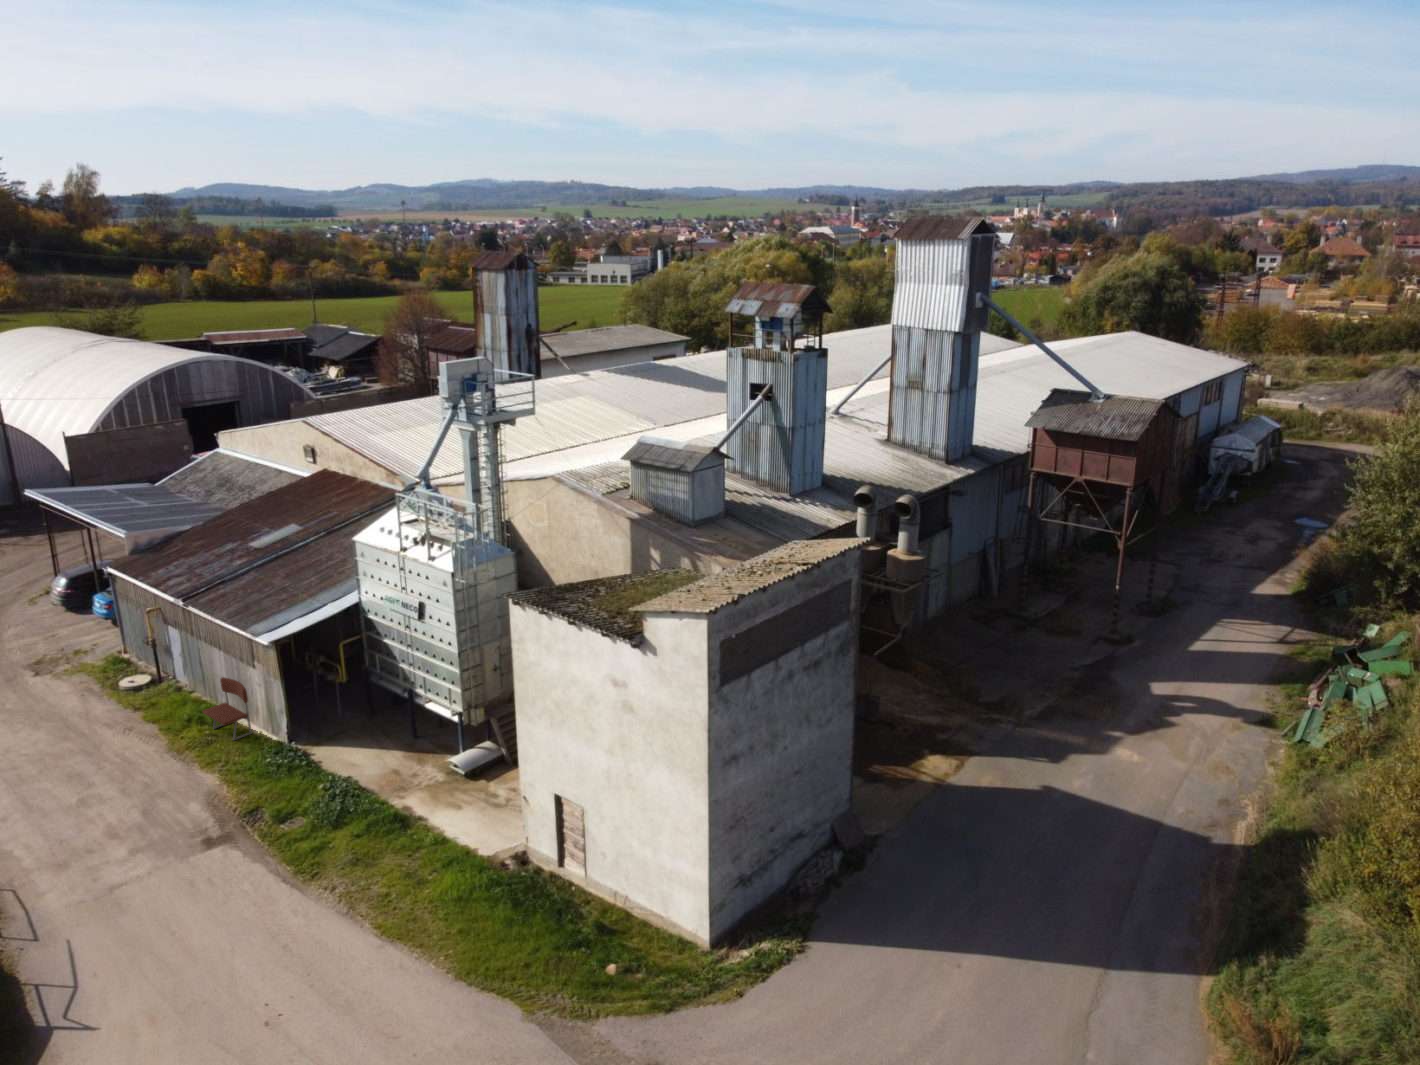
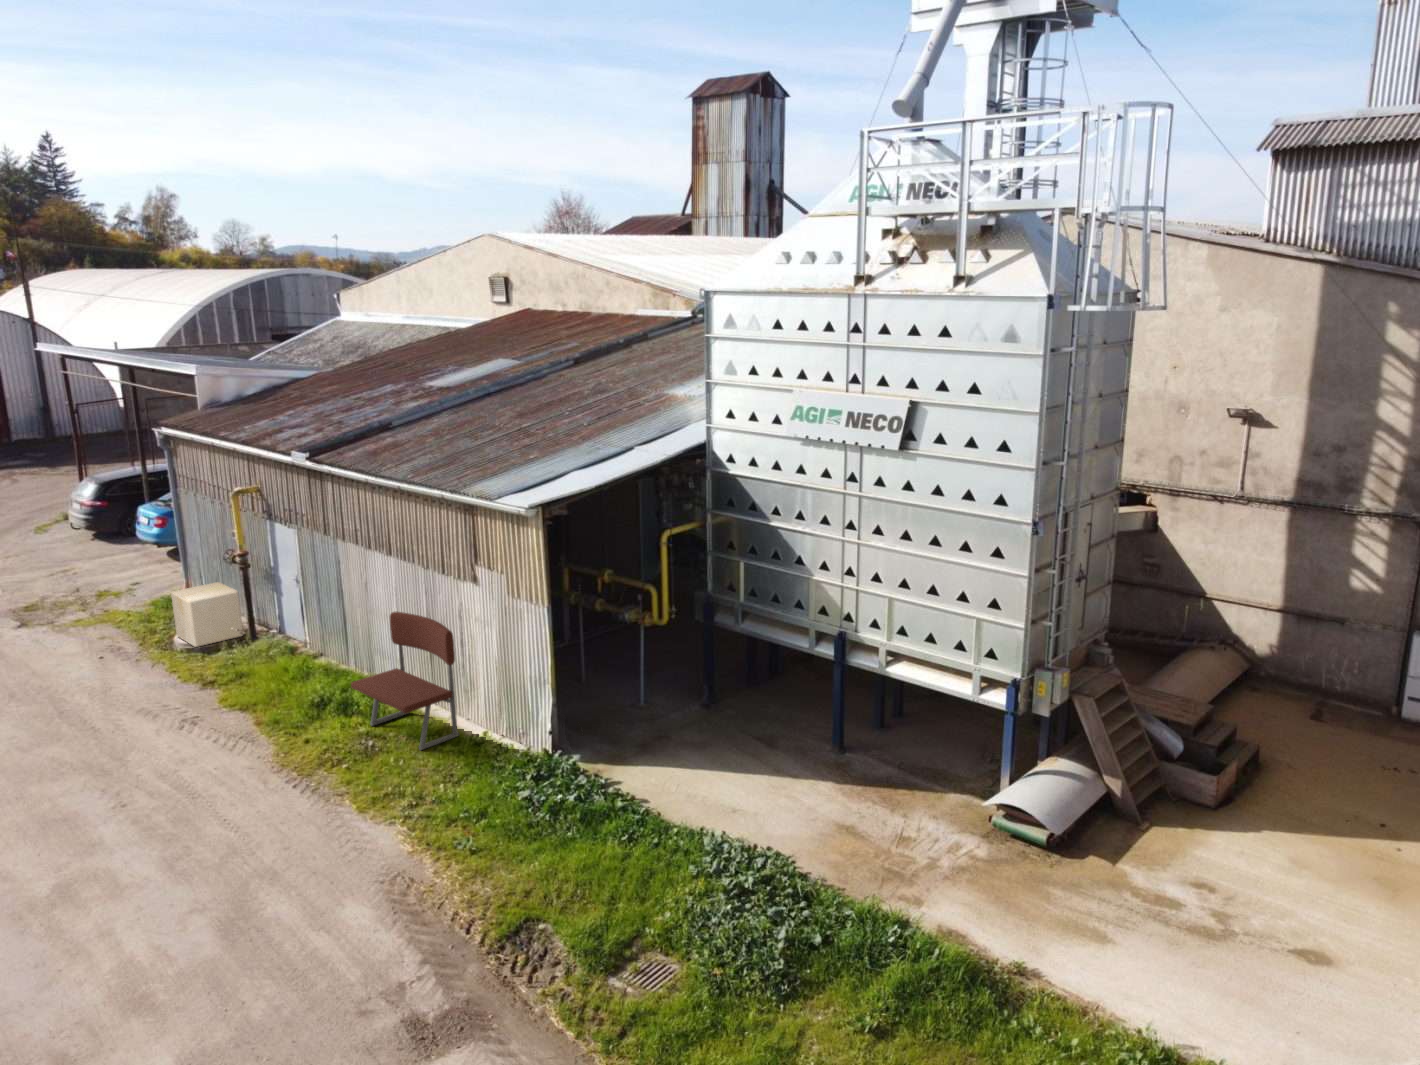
cardboard box: none [116,650,155,687] -> present [171,582,243,647]

